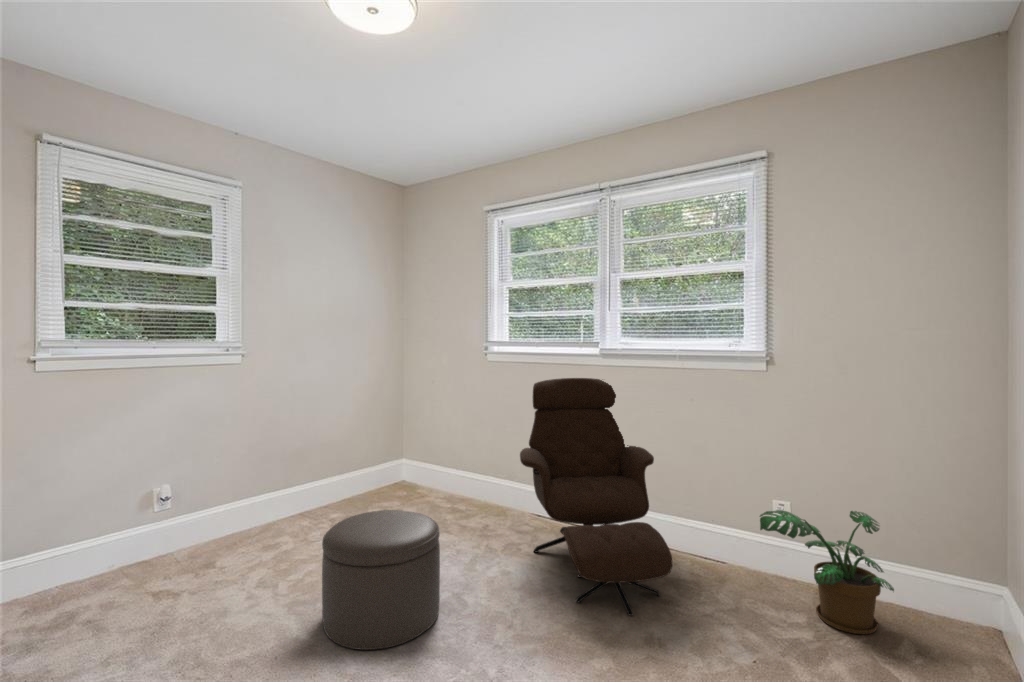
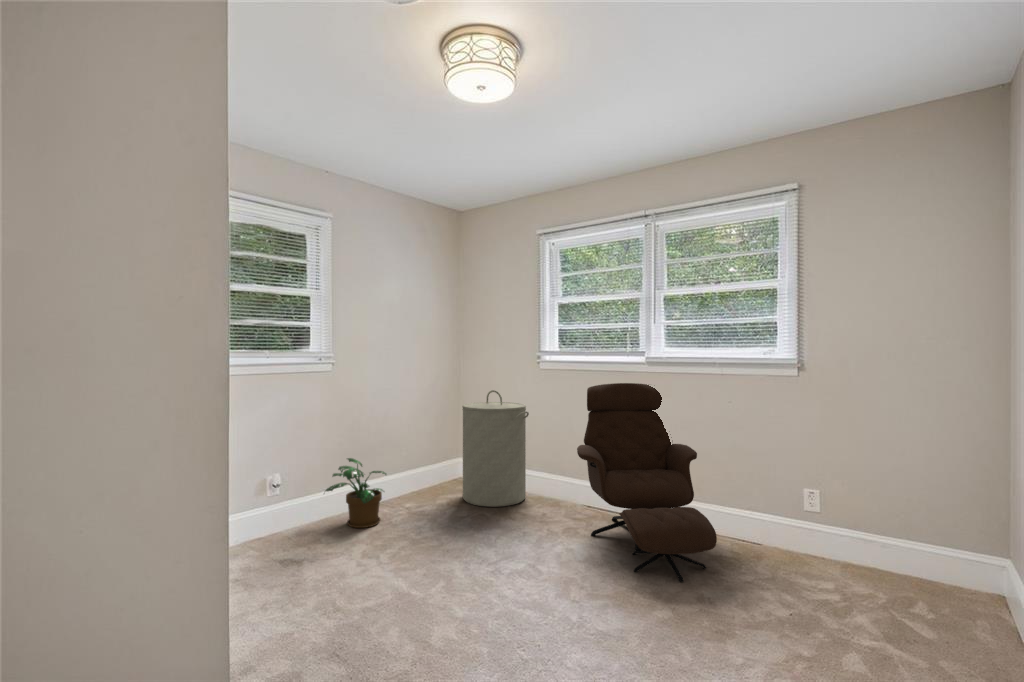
laundry hamper: none [398,385,472,516] -> present [462,390,529,507]
ottoman: present [322,510,440,650] -> none [426,493,520,601]
potted plant: present [760,510,894,634] -> present [325,458,386,528]

